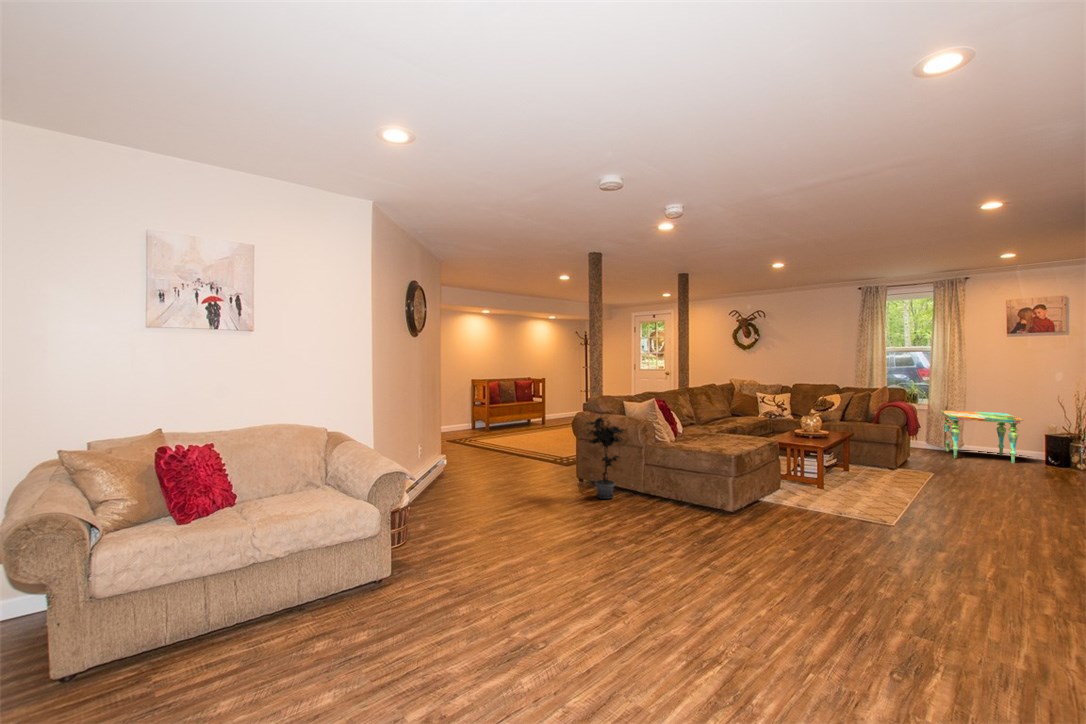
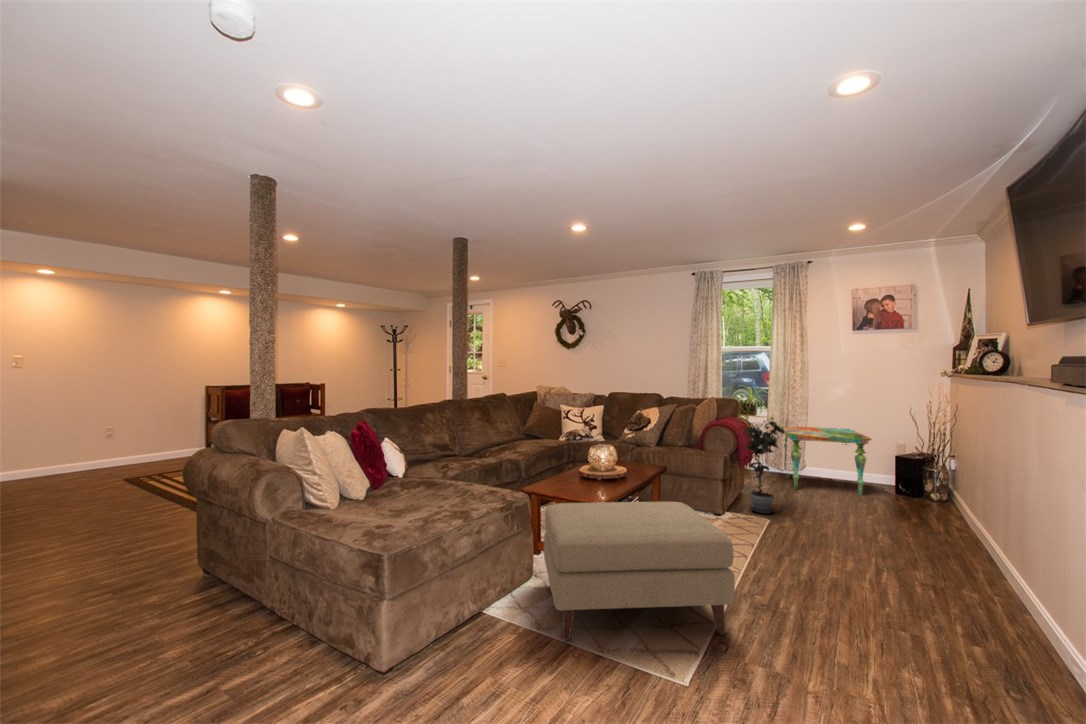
potted plant: present [587,417,624,499] -> present [740,418,785,514]
ottoman: none [792,446,920,512] -> present [544,502,735,641]

